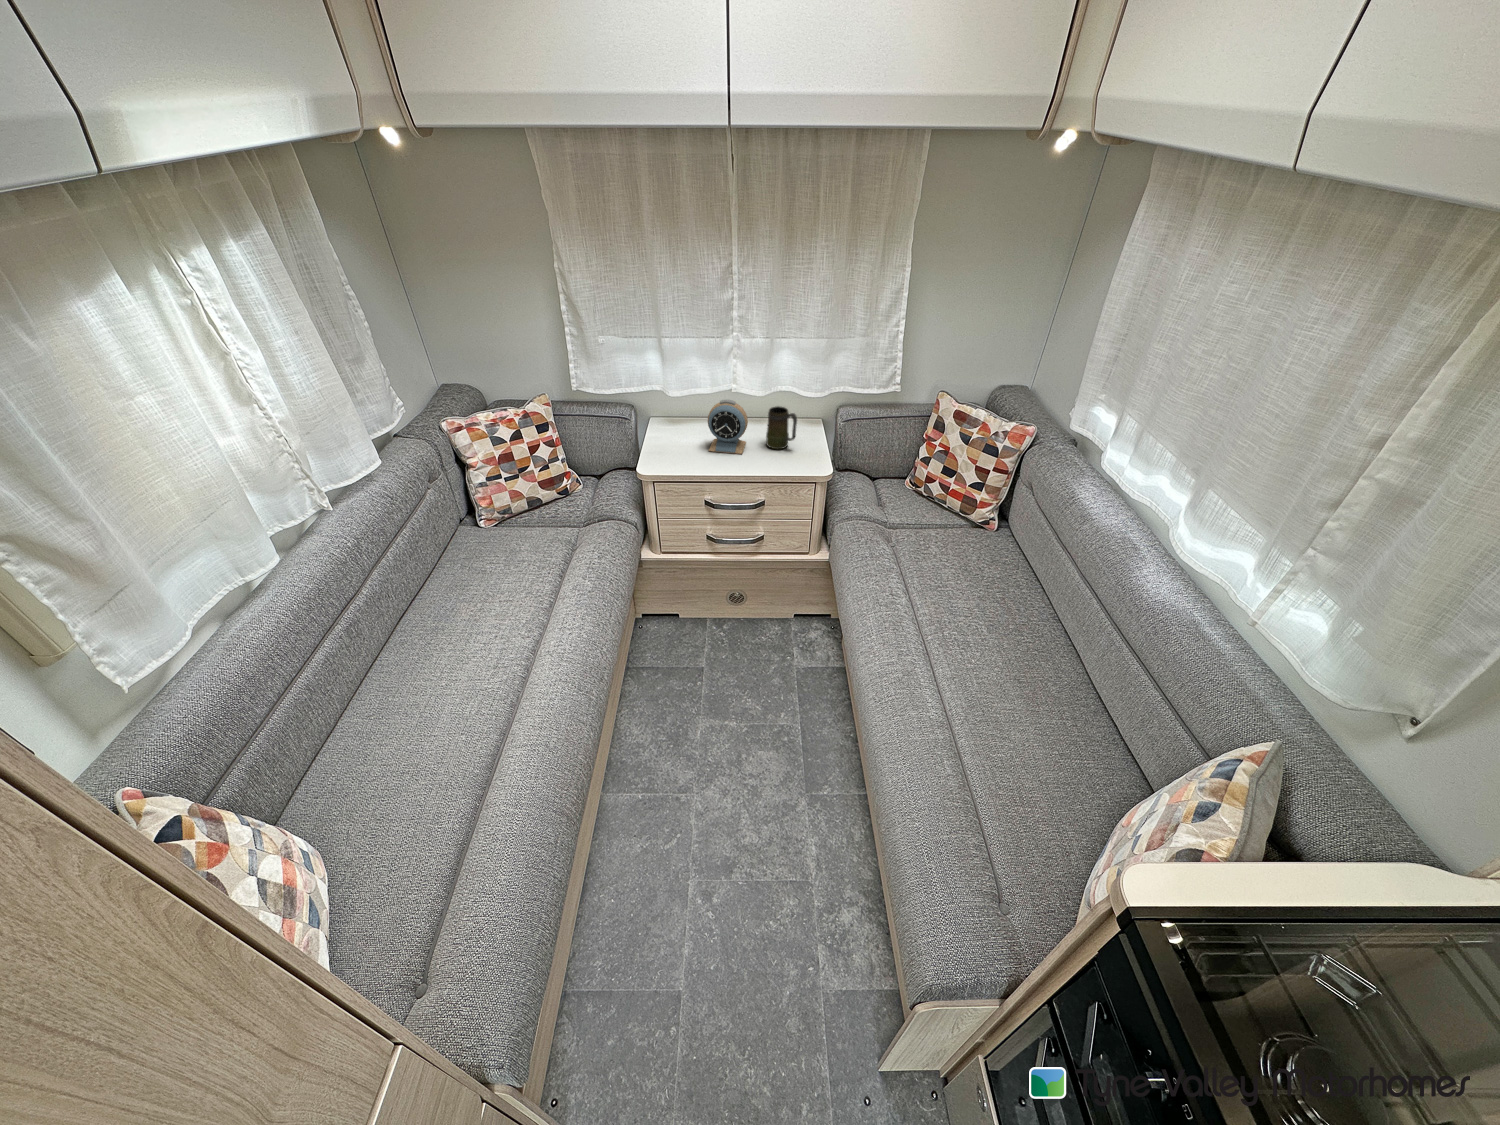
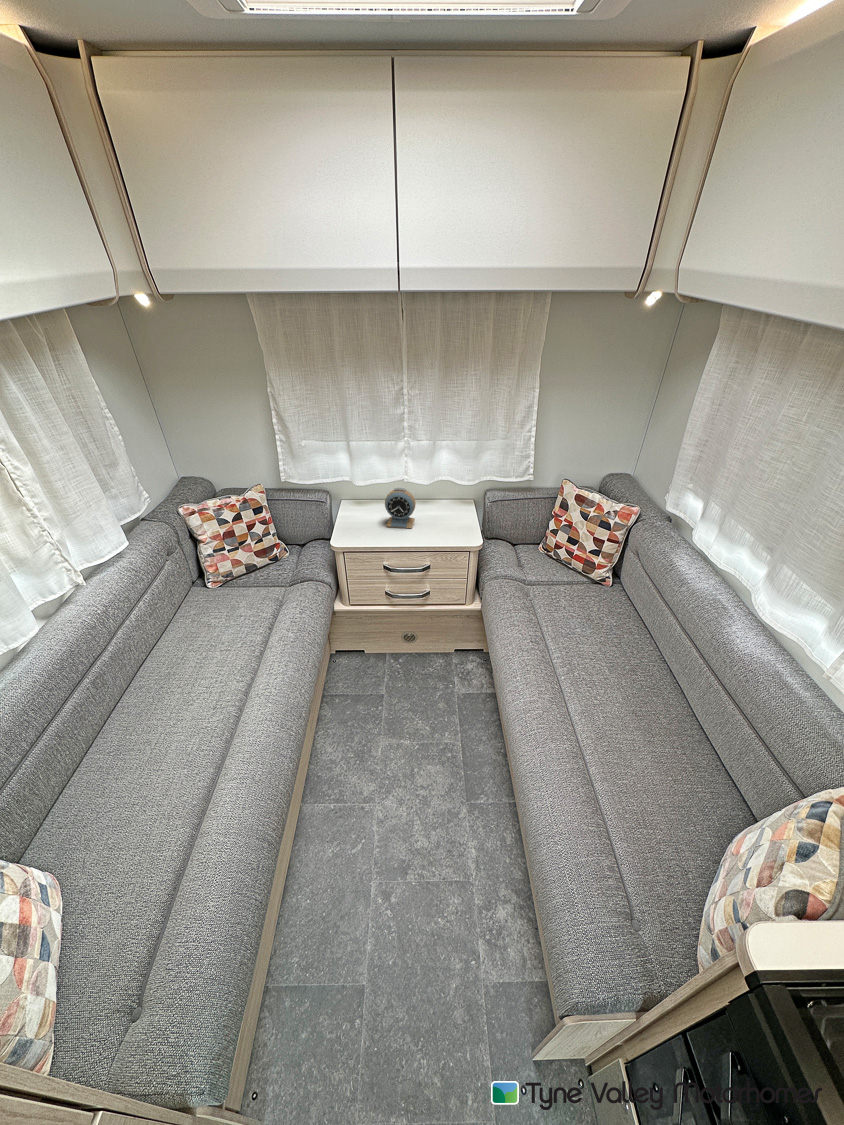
mug: present [766,406,797,449] -> none [430,492,453,524]

